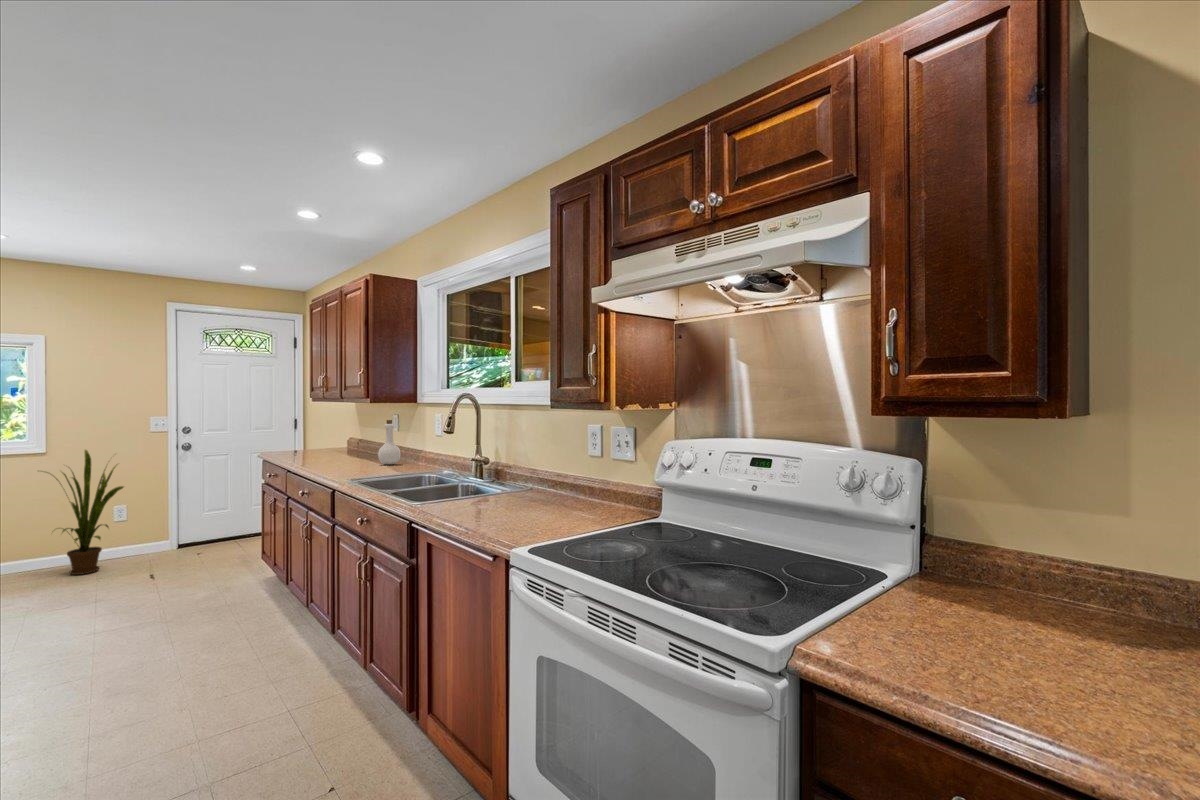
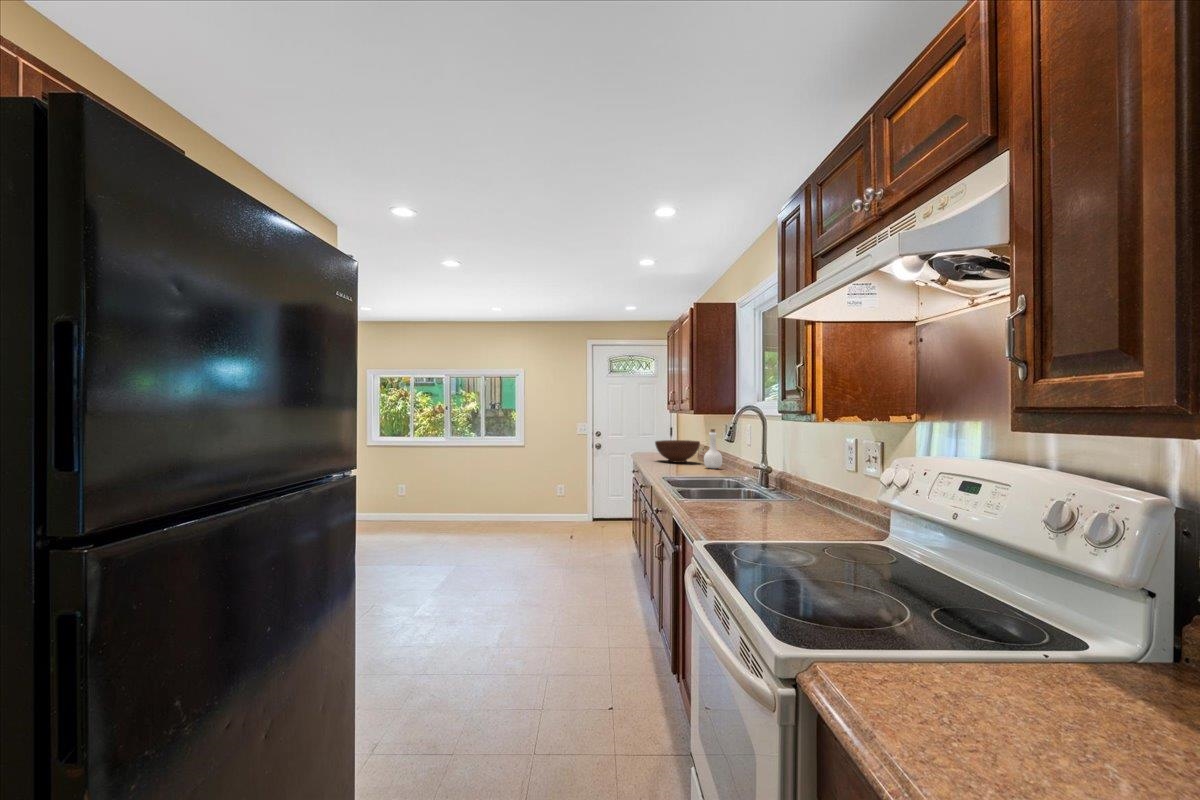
fruit bowl: none [307,434,365,461] -> present [655,440,700,463]
house plant: present [42,450,123,575] -> none [515,444,560,529]

